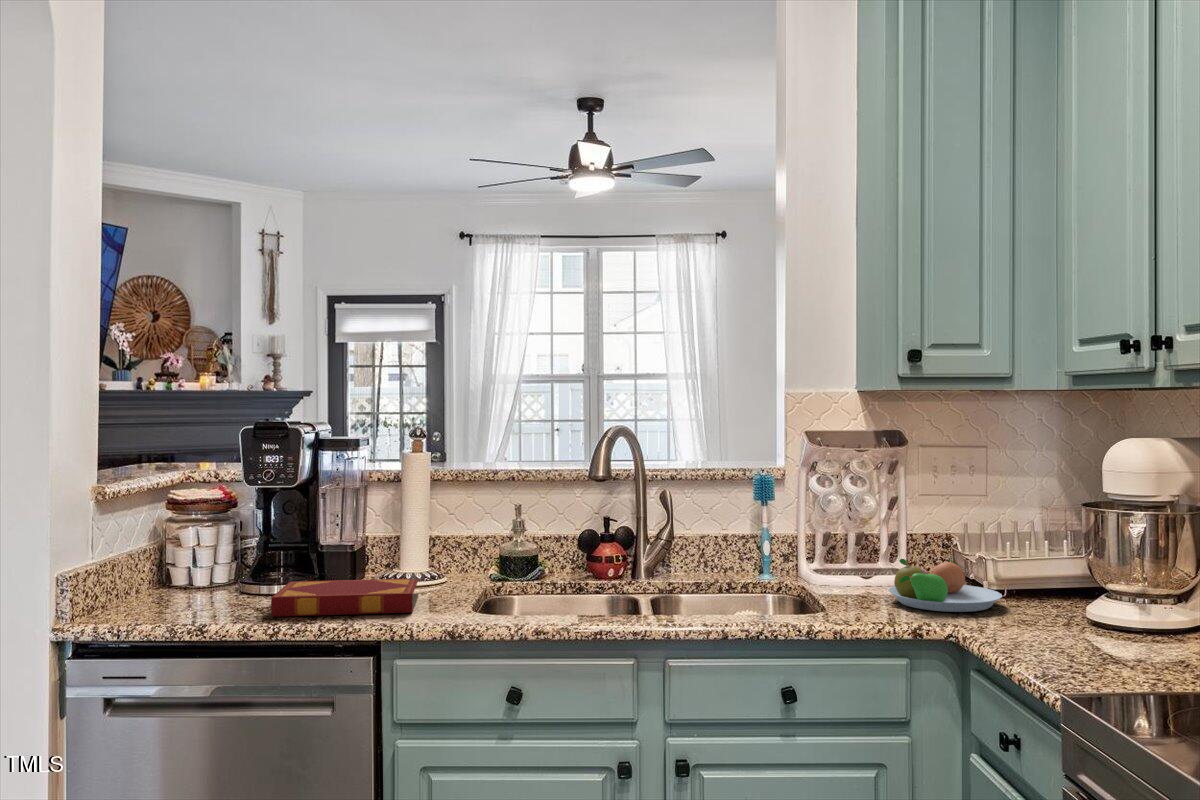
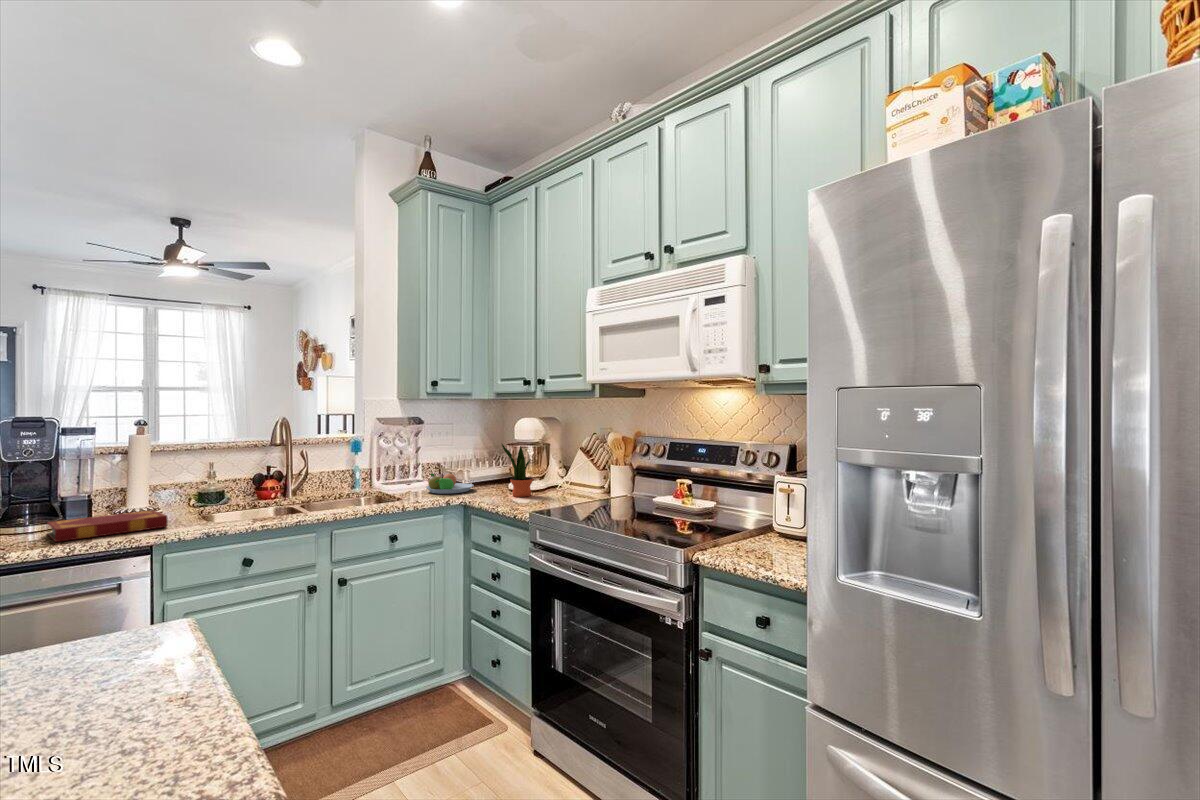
potted plant: none [1054,501,1148,651] -> present [502,444,533,497]

